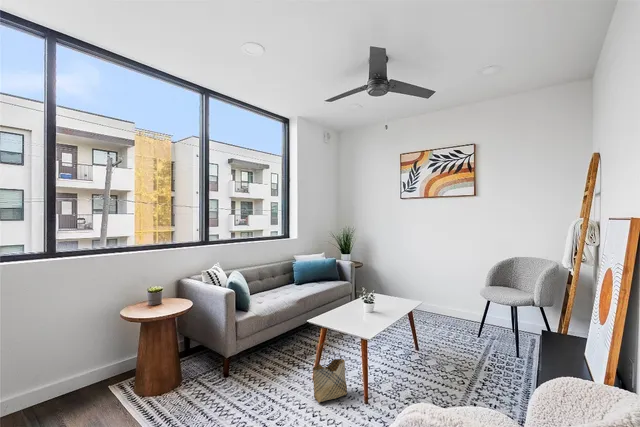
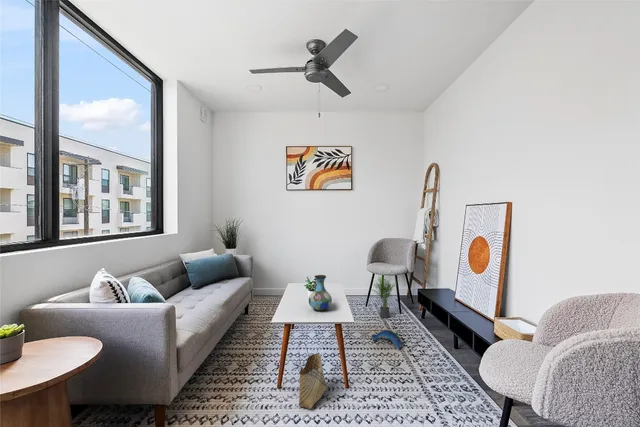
vase: none [351,287,374,323] -> present [309,275,332,312]
potted plant: none [463,297,509,357] -> present [374,278,395,318]
plush toy: none [441,366,473,392] -> present [372,330,402,349]

